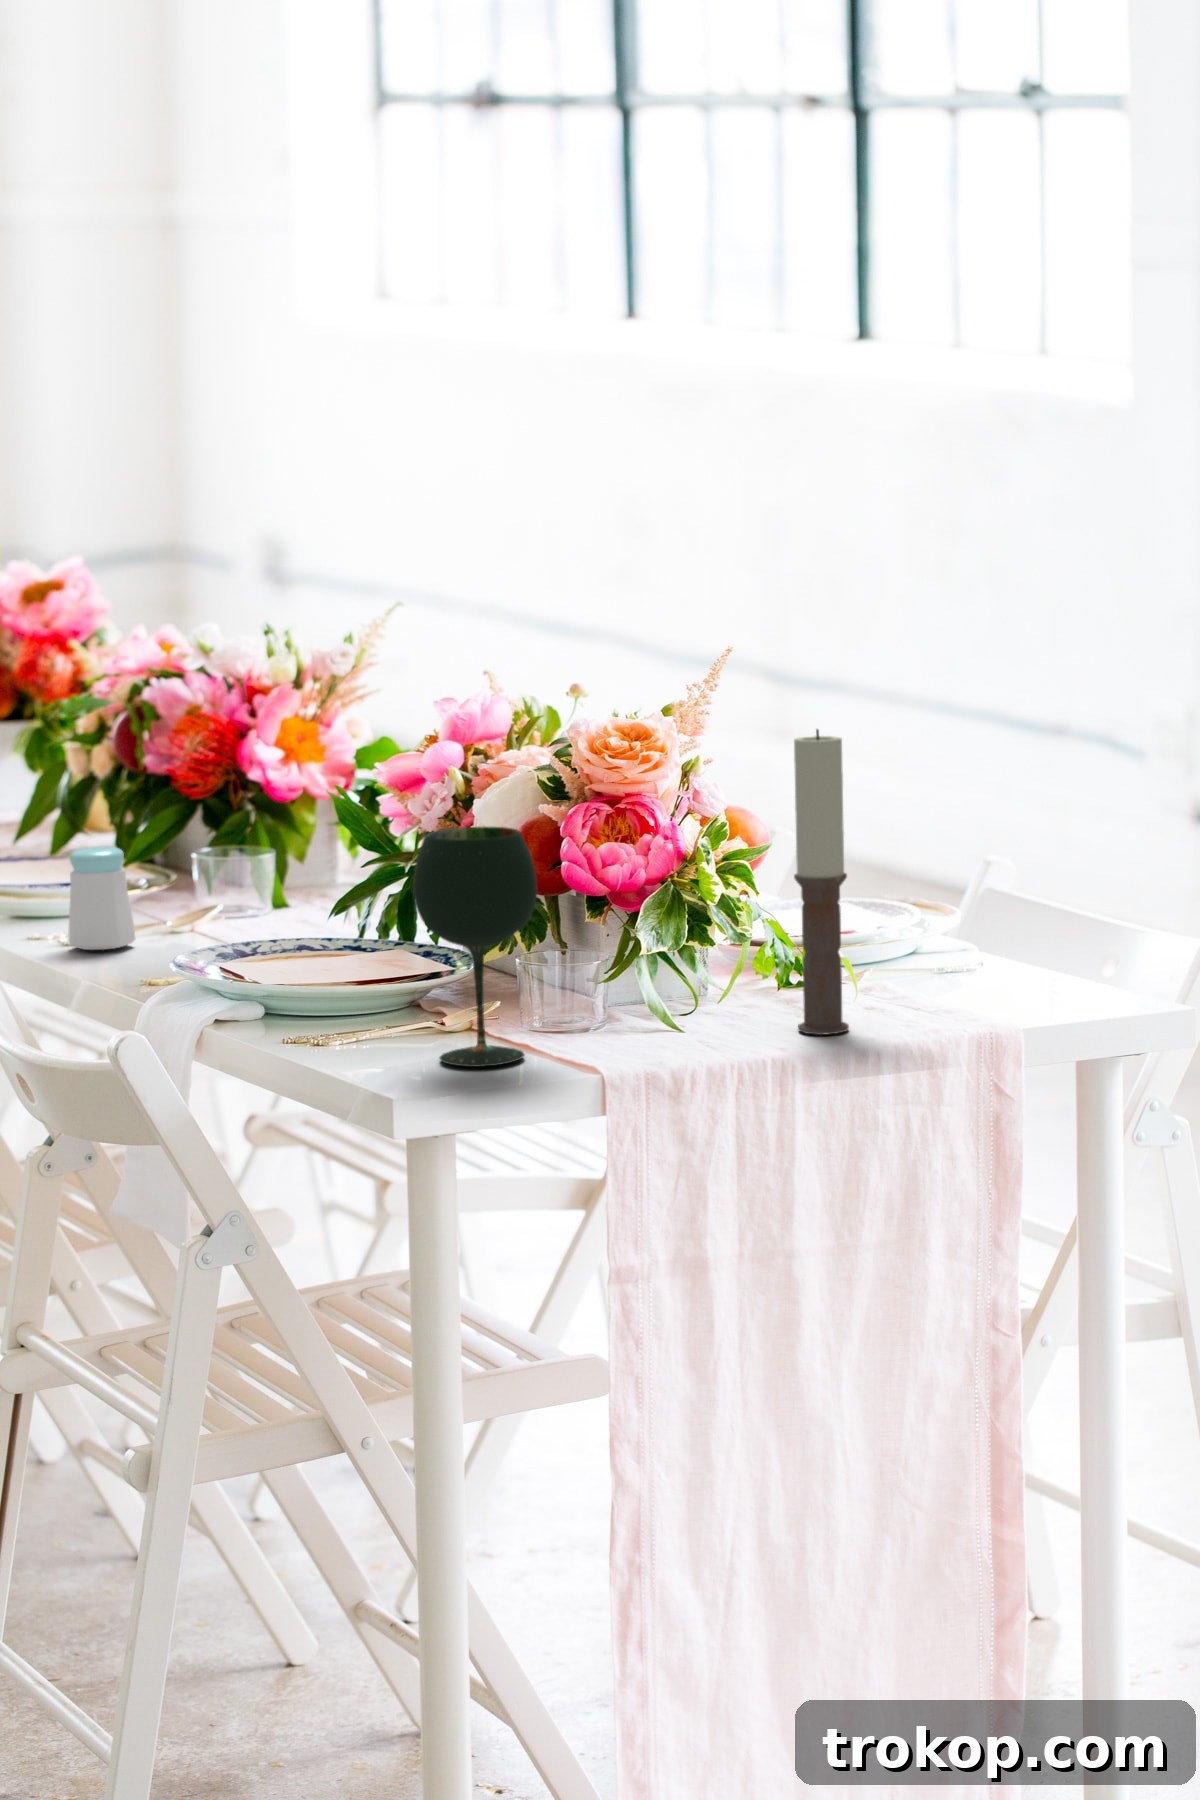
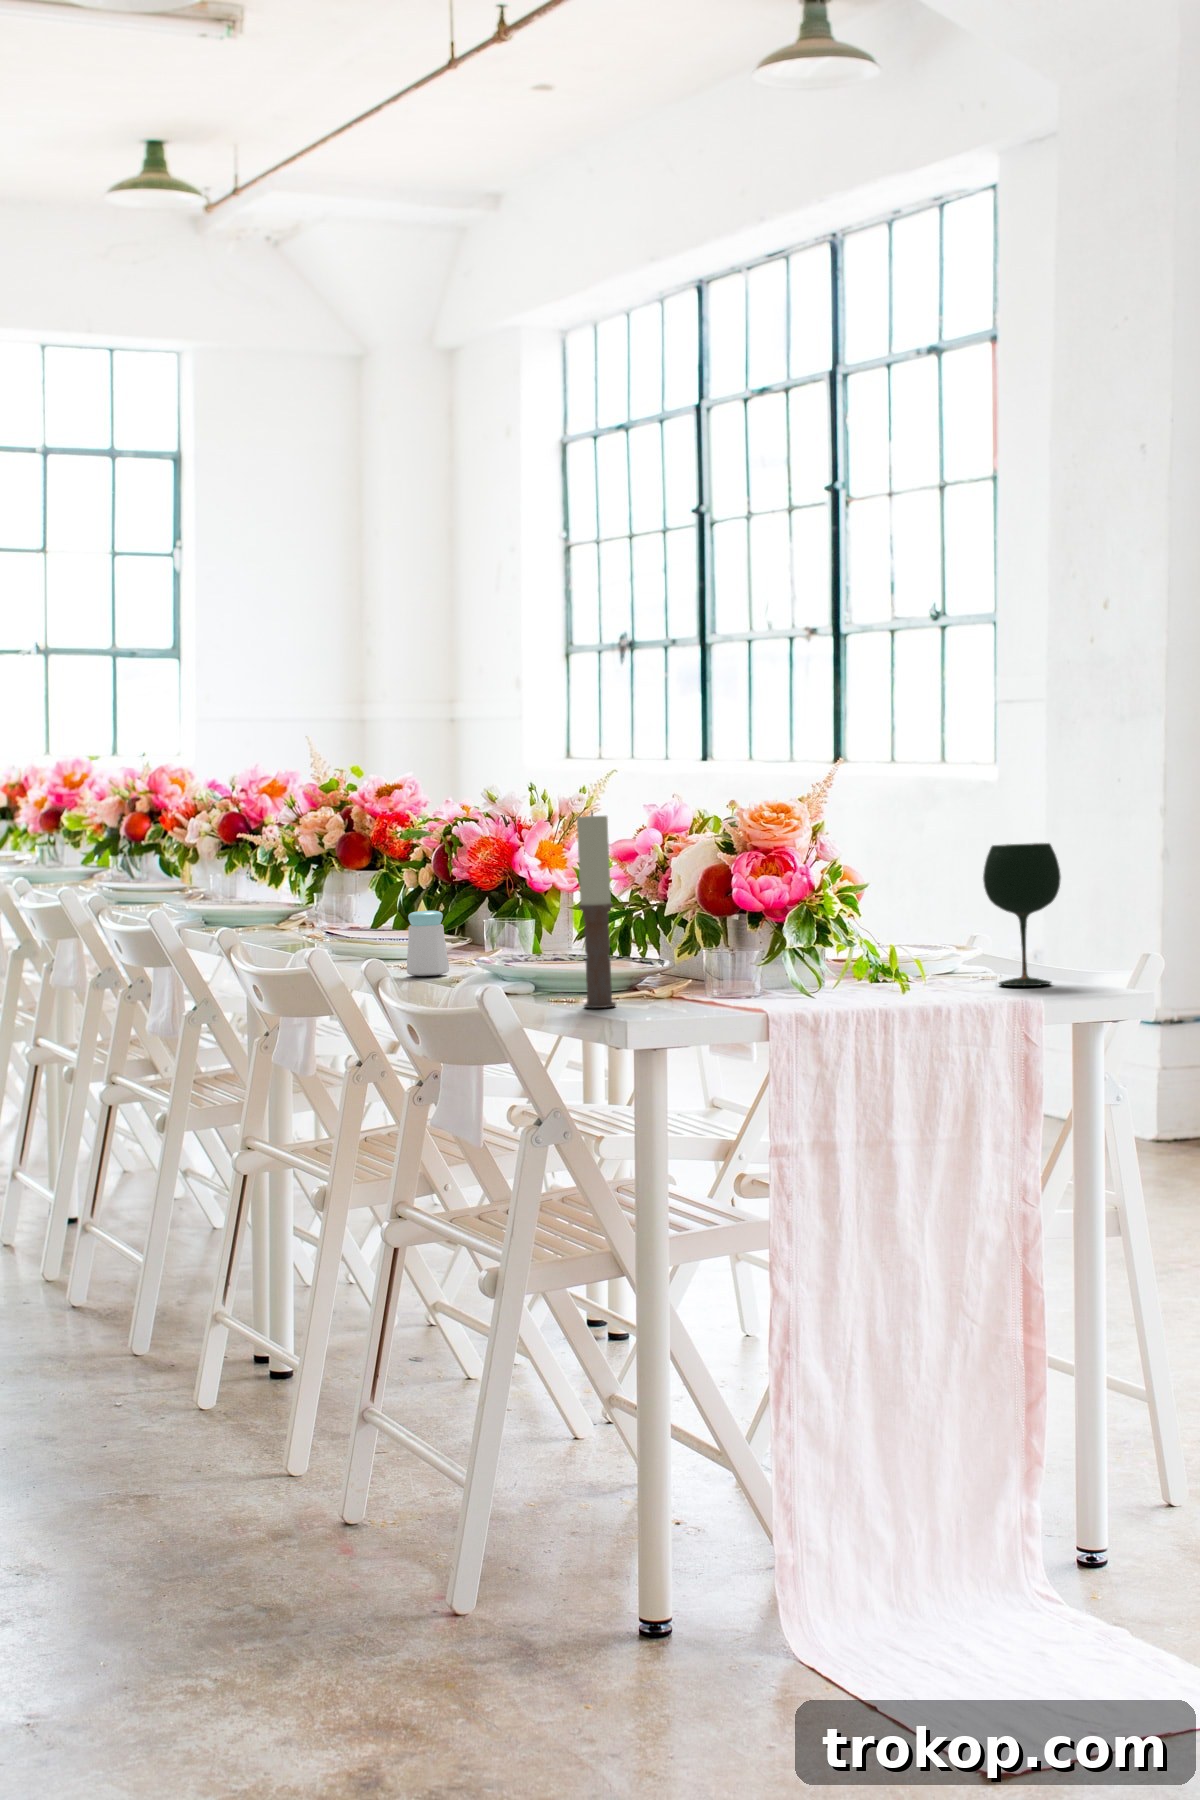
candle: present [794,729,849,1035] -> present [577,811,616,1008]
wine glass: present [413,827,537,1067] -> present [983,843,1061,986]

